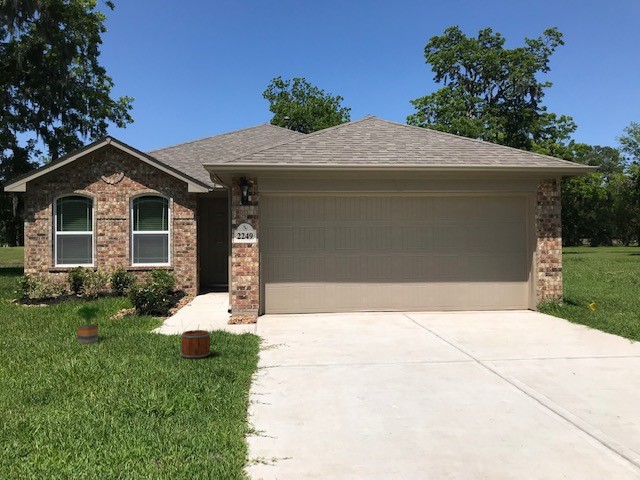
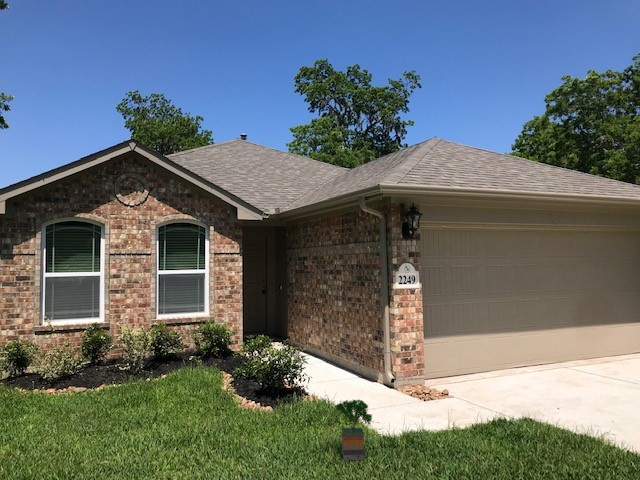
bucket: present [181,330,210,359] -> none [546,422,591,469]

